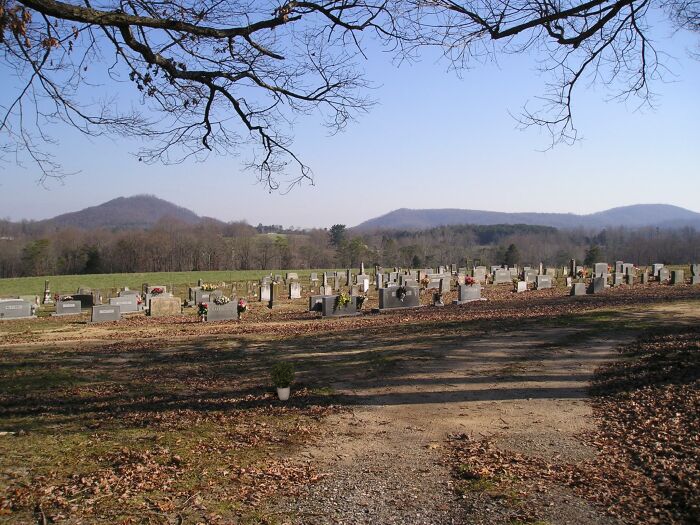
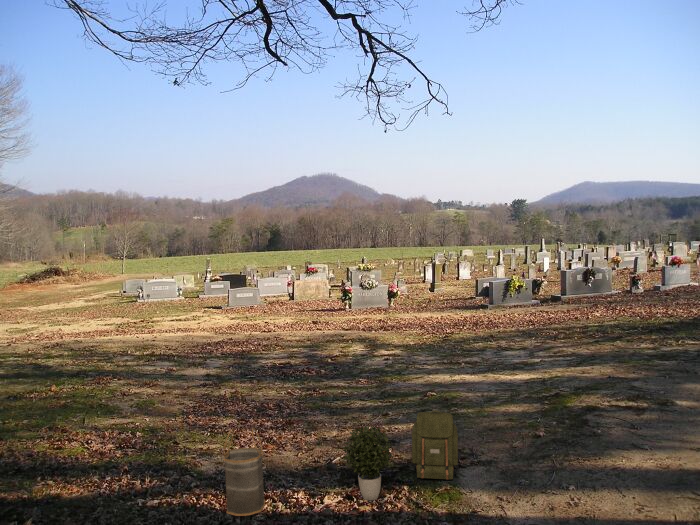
backpack: none [303,354,328,391] -> present [412,410,458,480]
basket: none [204,363,227,410] -> present [223,428,265,516]

